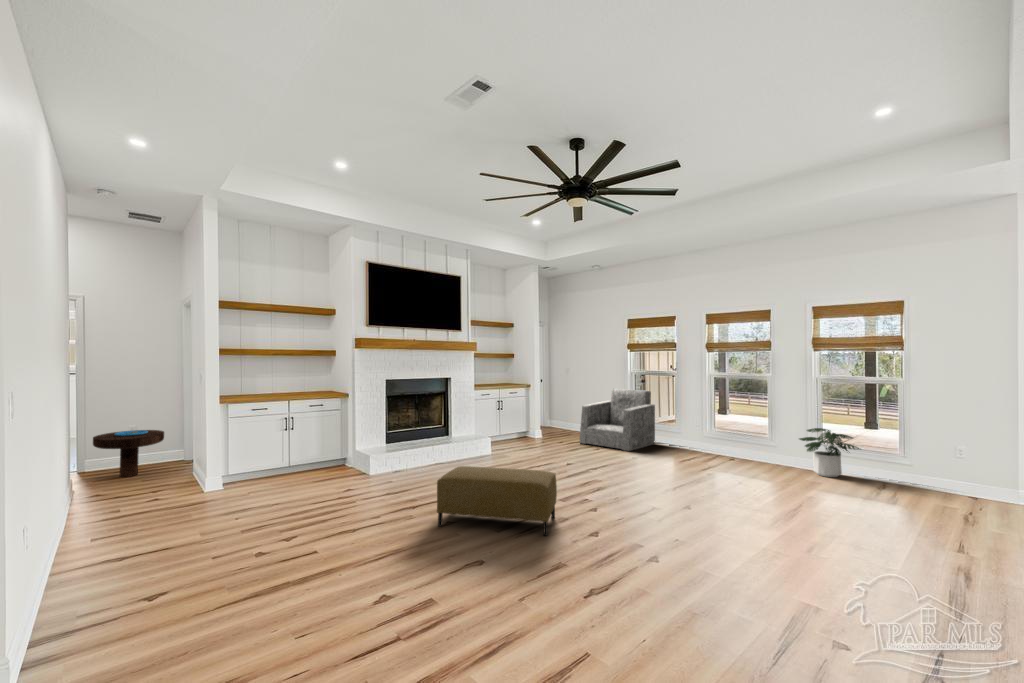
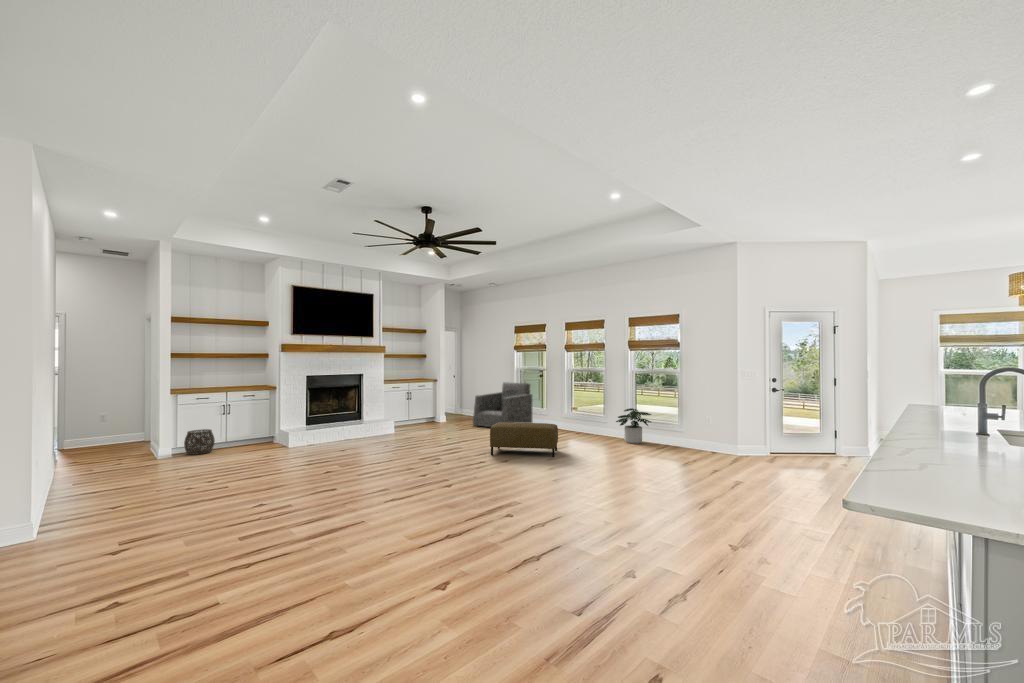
side table: present [93,430,164,477] -> none [72,416,129,451]
woven basket: none [237,451,276,486] -> present [184,429,215,455]
ottoman: present [437,466,557,536] -> present [490,423,558,457]

